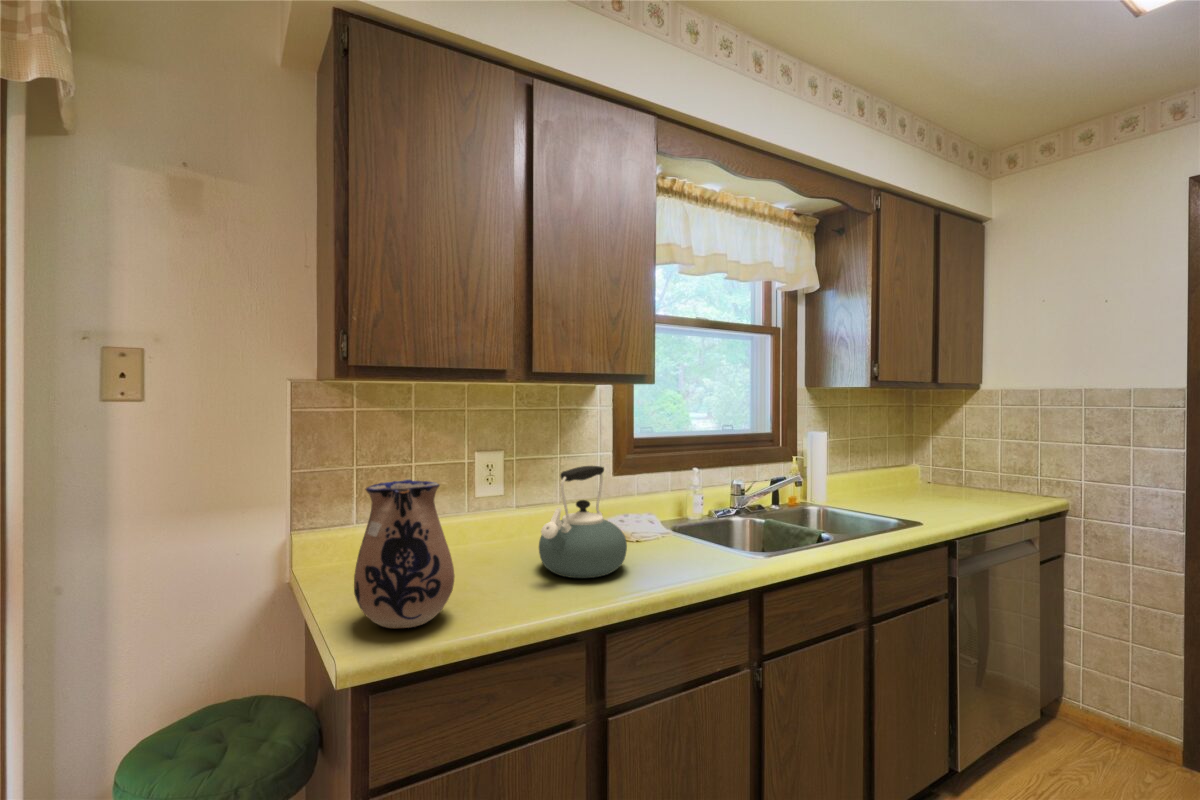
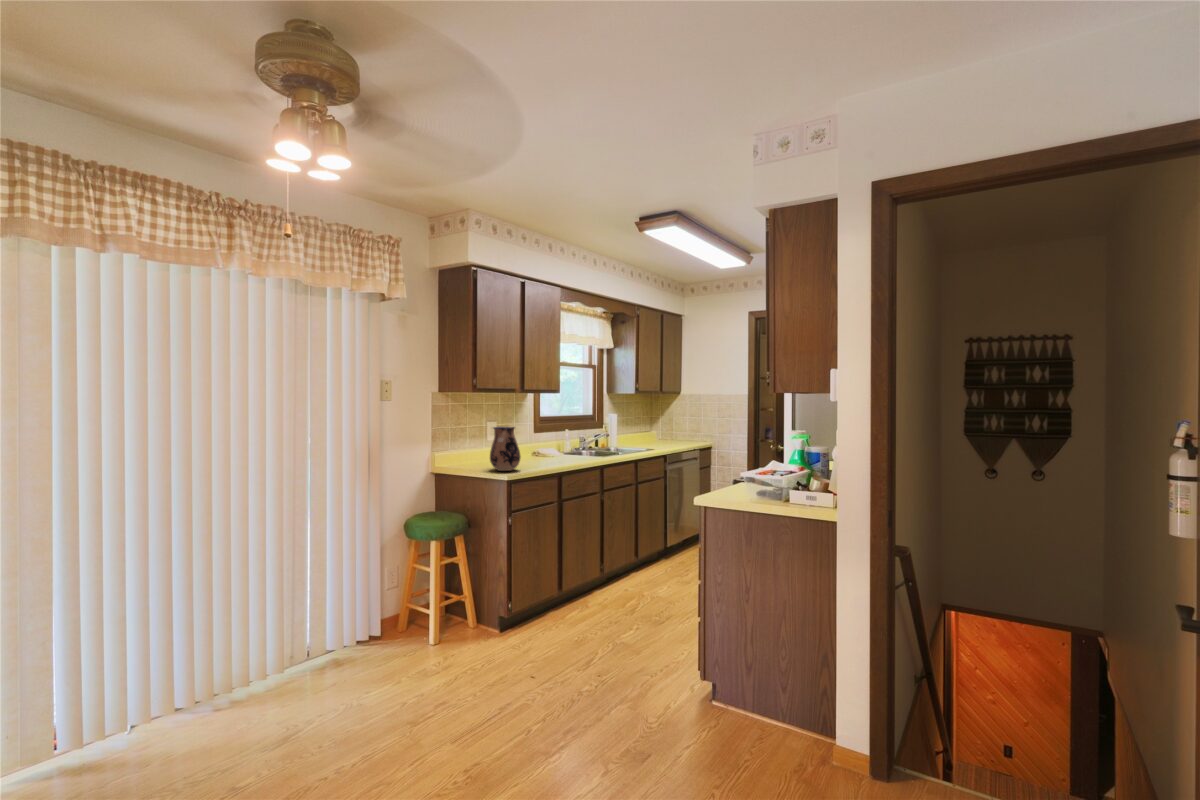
kettle: present [539,466,627,578] -> none [527,424,559,463]

